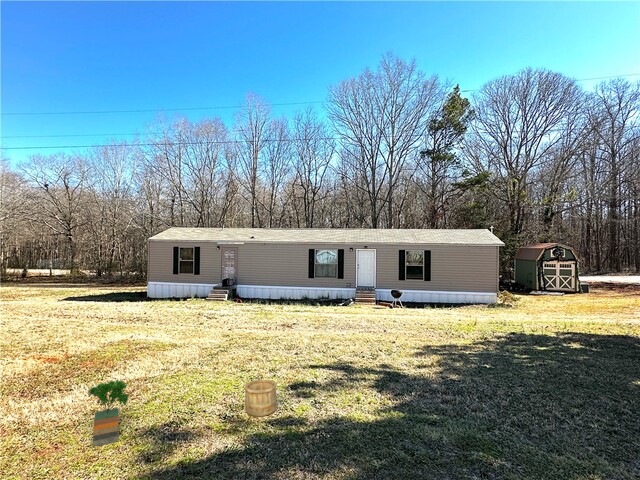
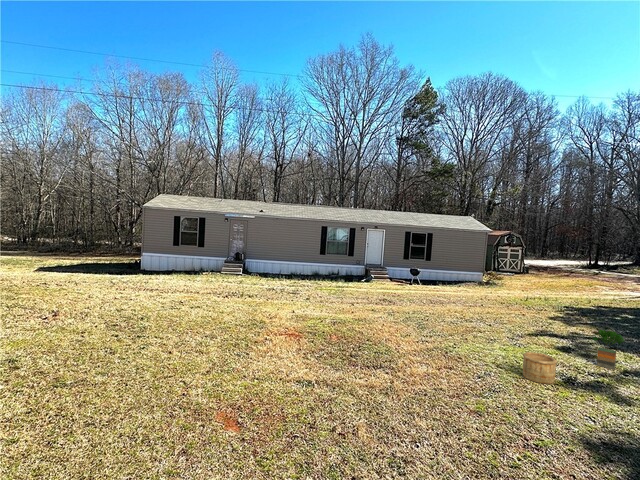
potted tree: present [88,380,130,447] -> present [593,330,624,369]

